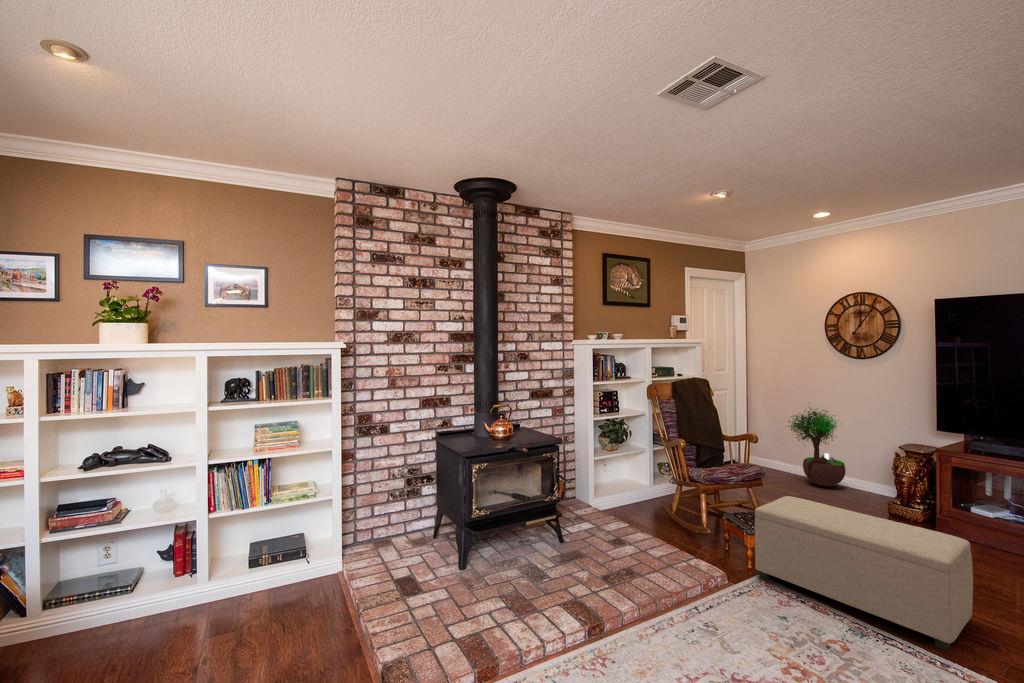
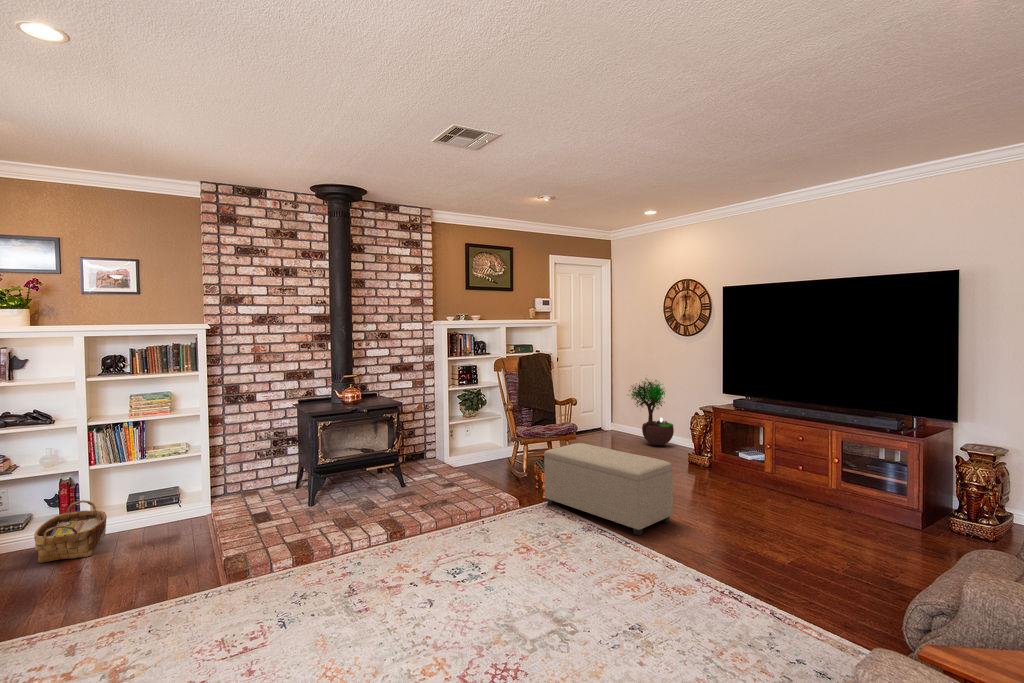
woven basket: none [143,559,228,648] -> present [34,500,107,563]

